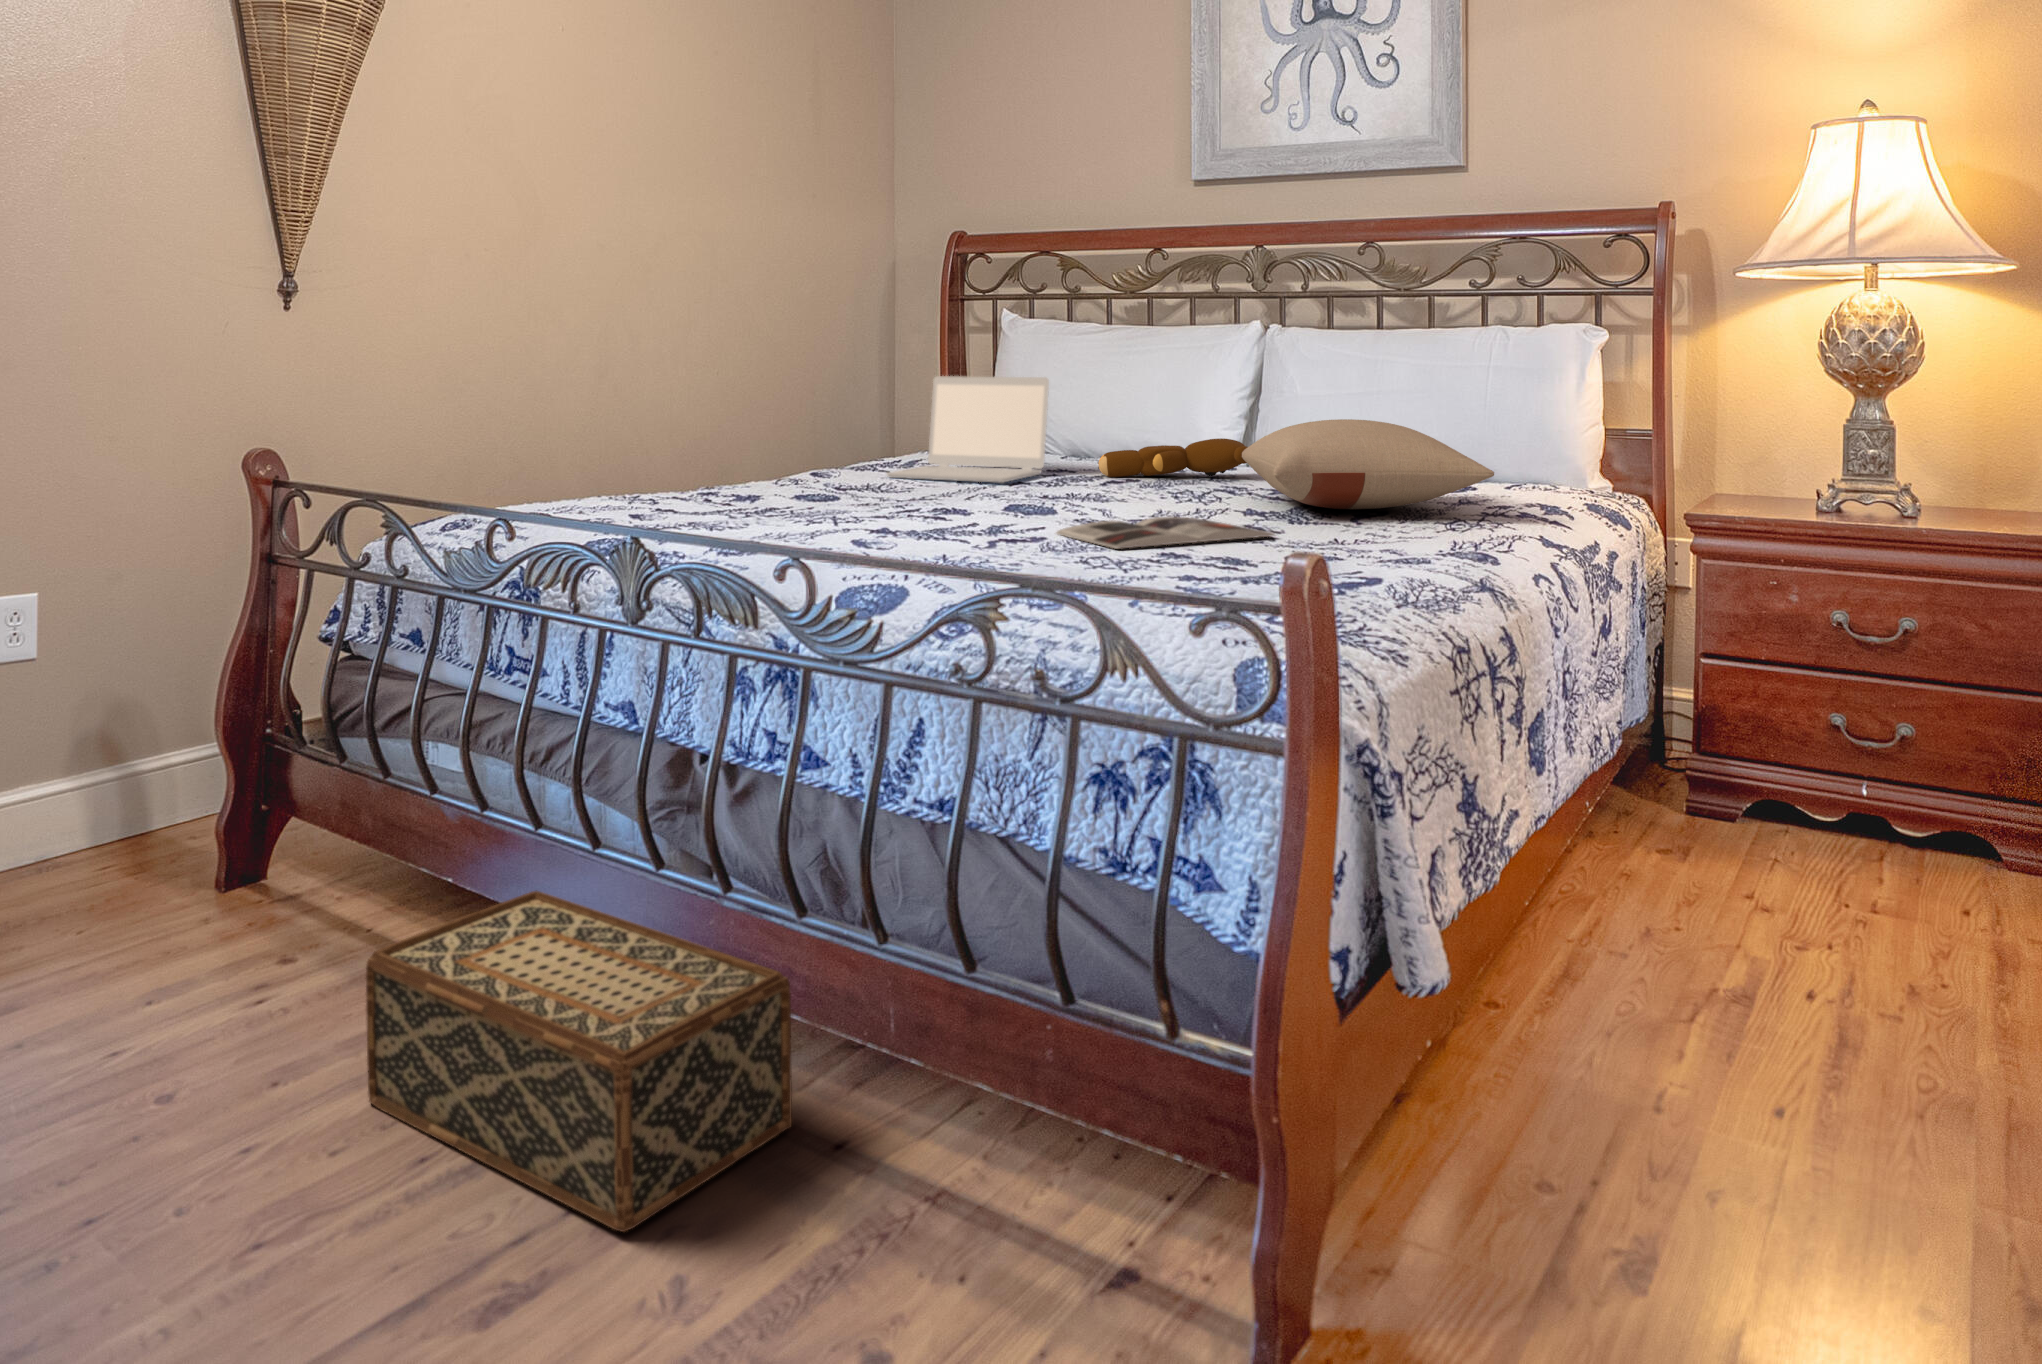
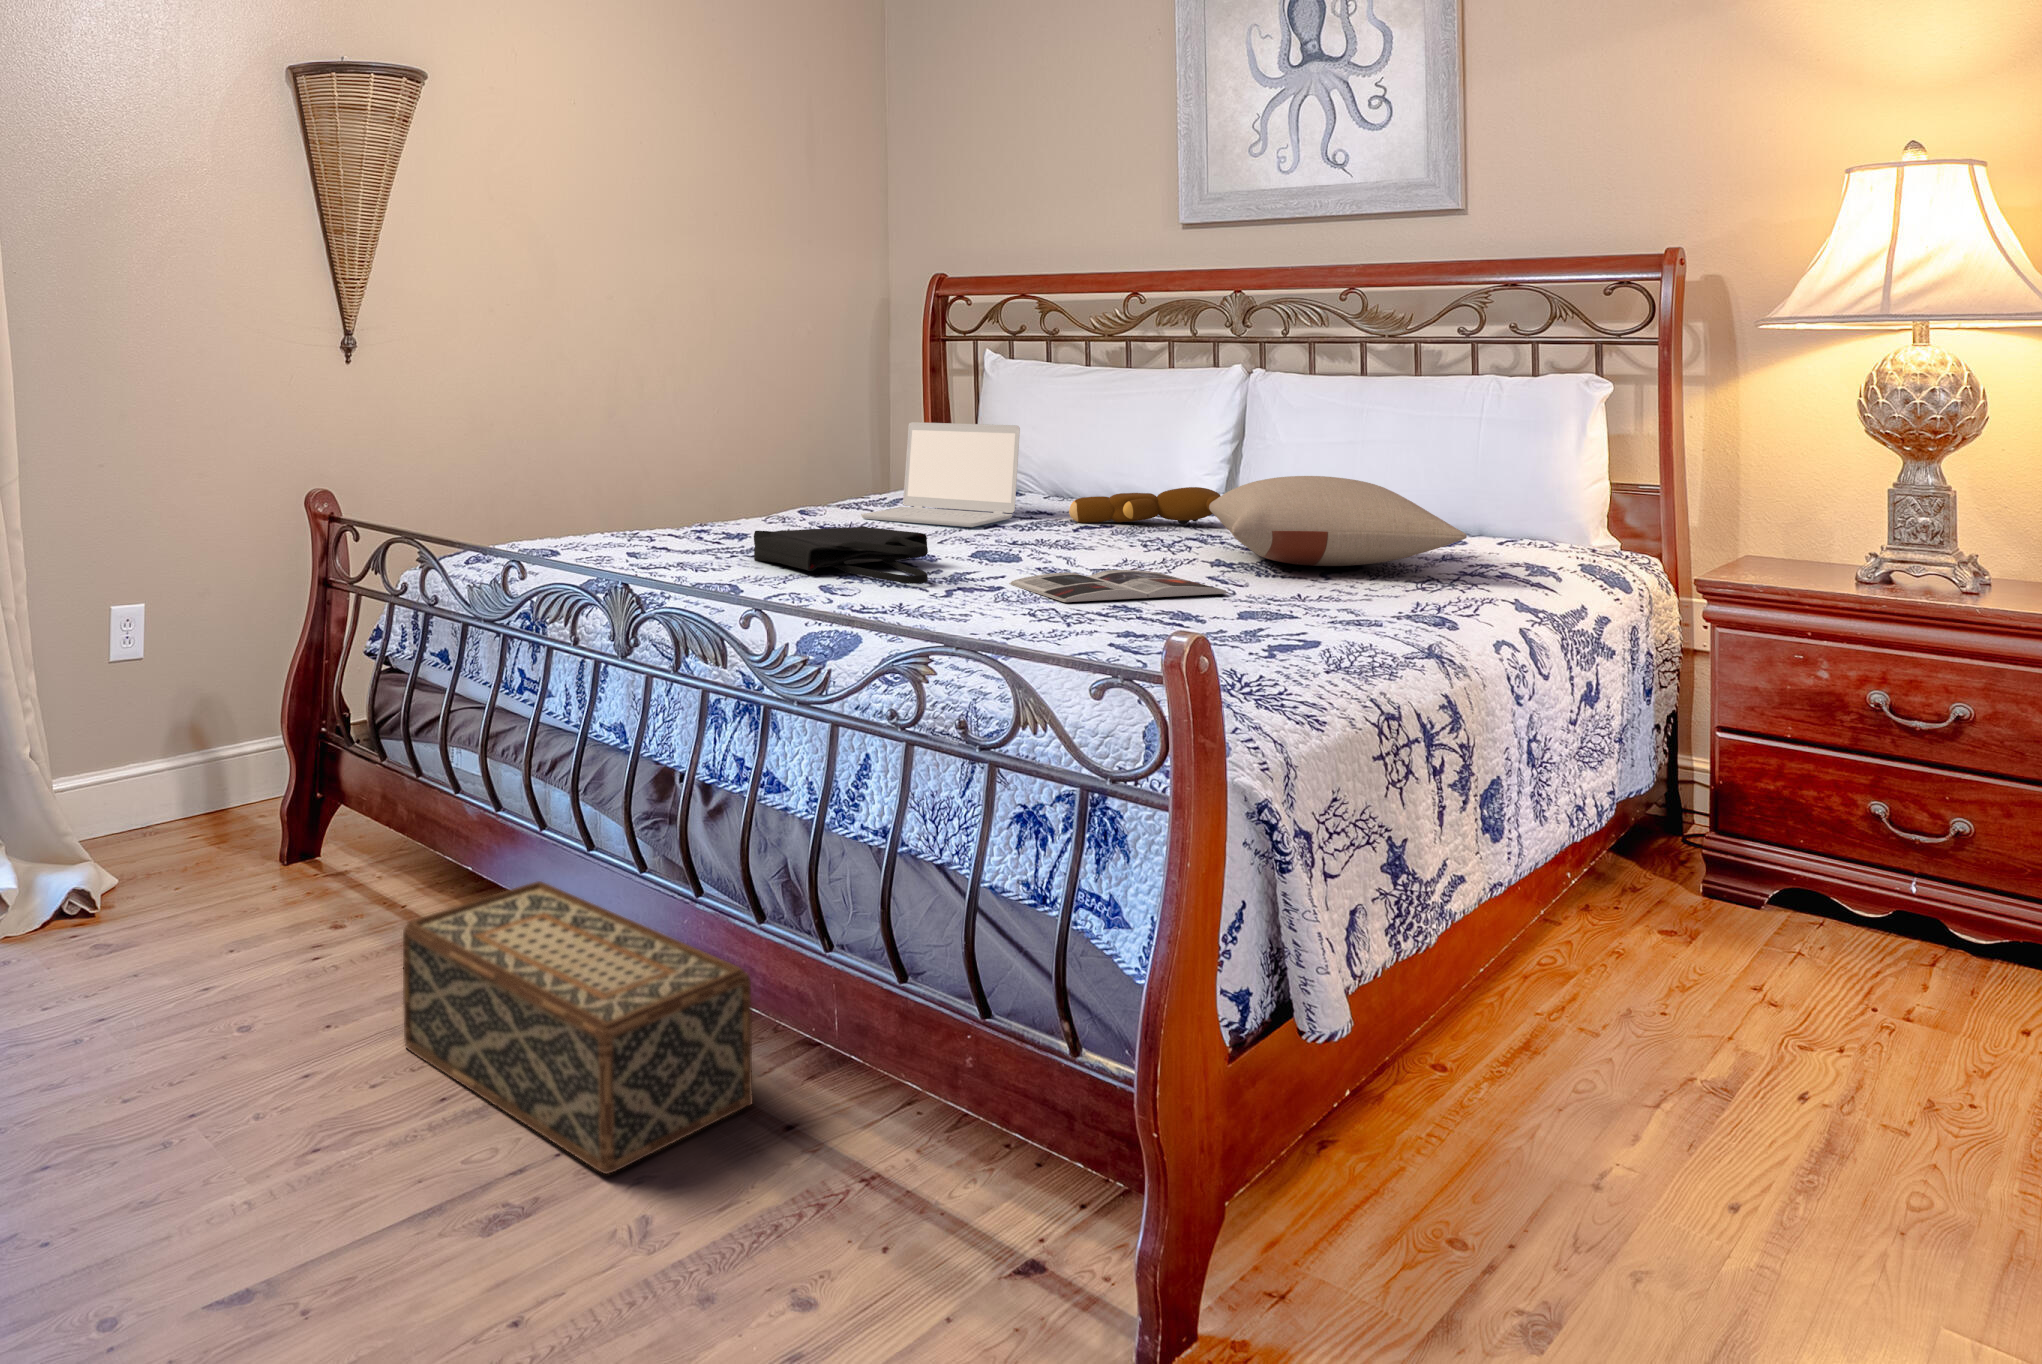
tote bag: none [778,480,970,536] -> present [754,526,928,584]

